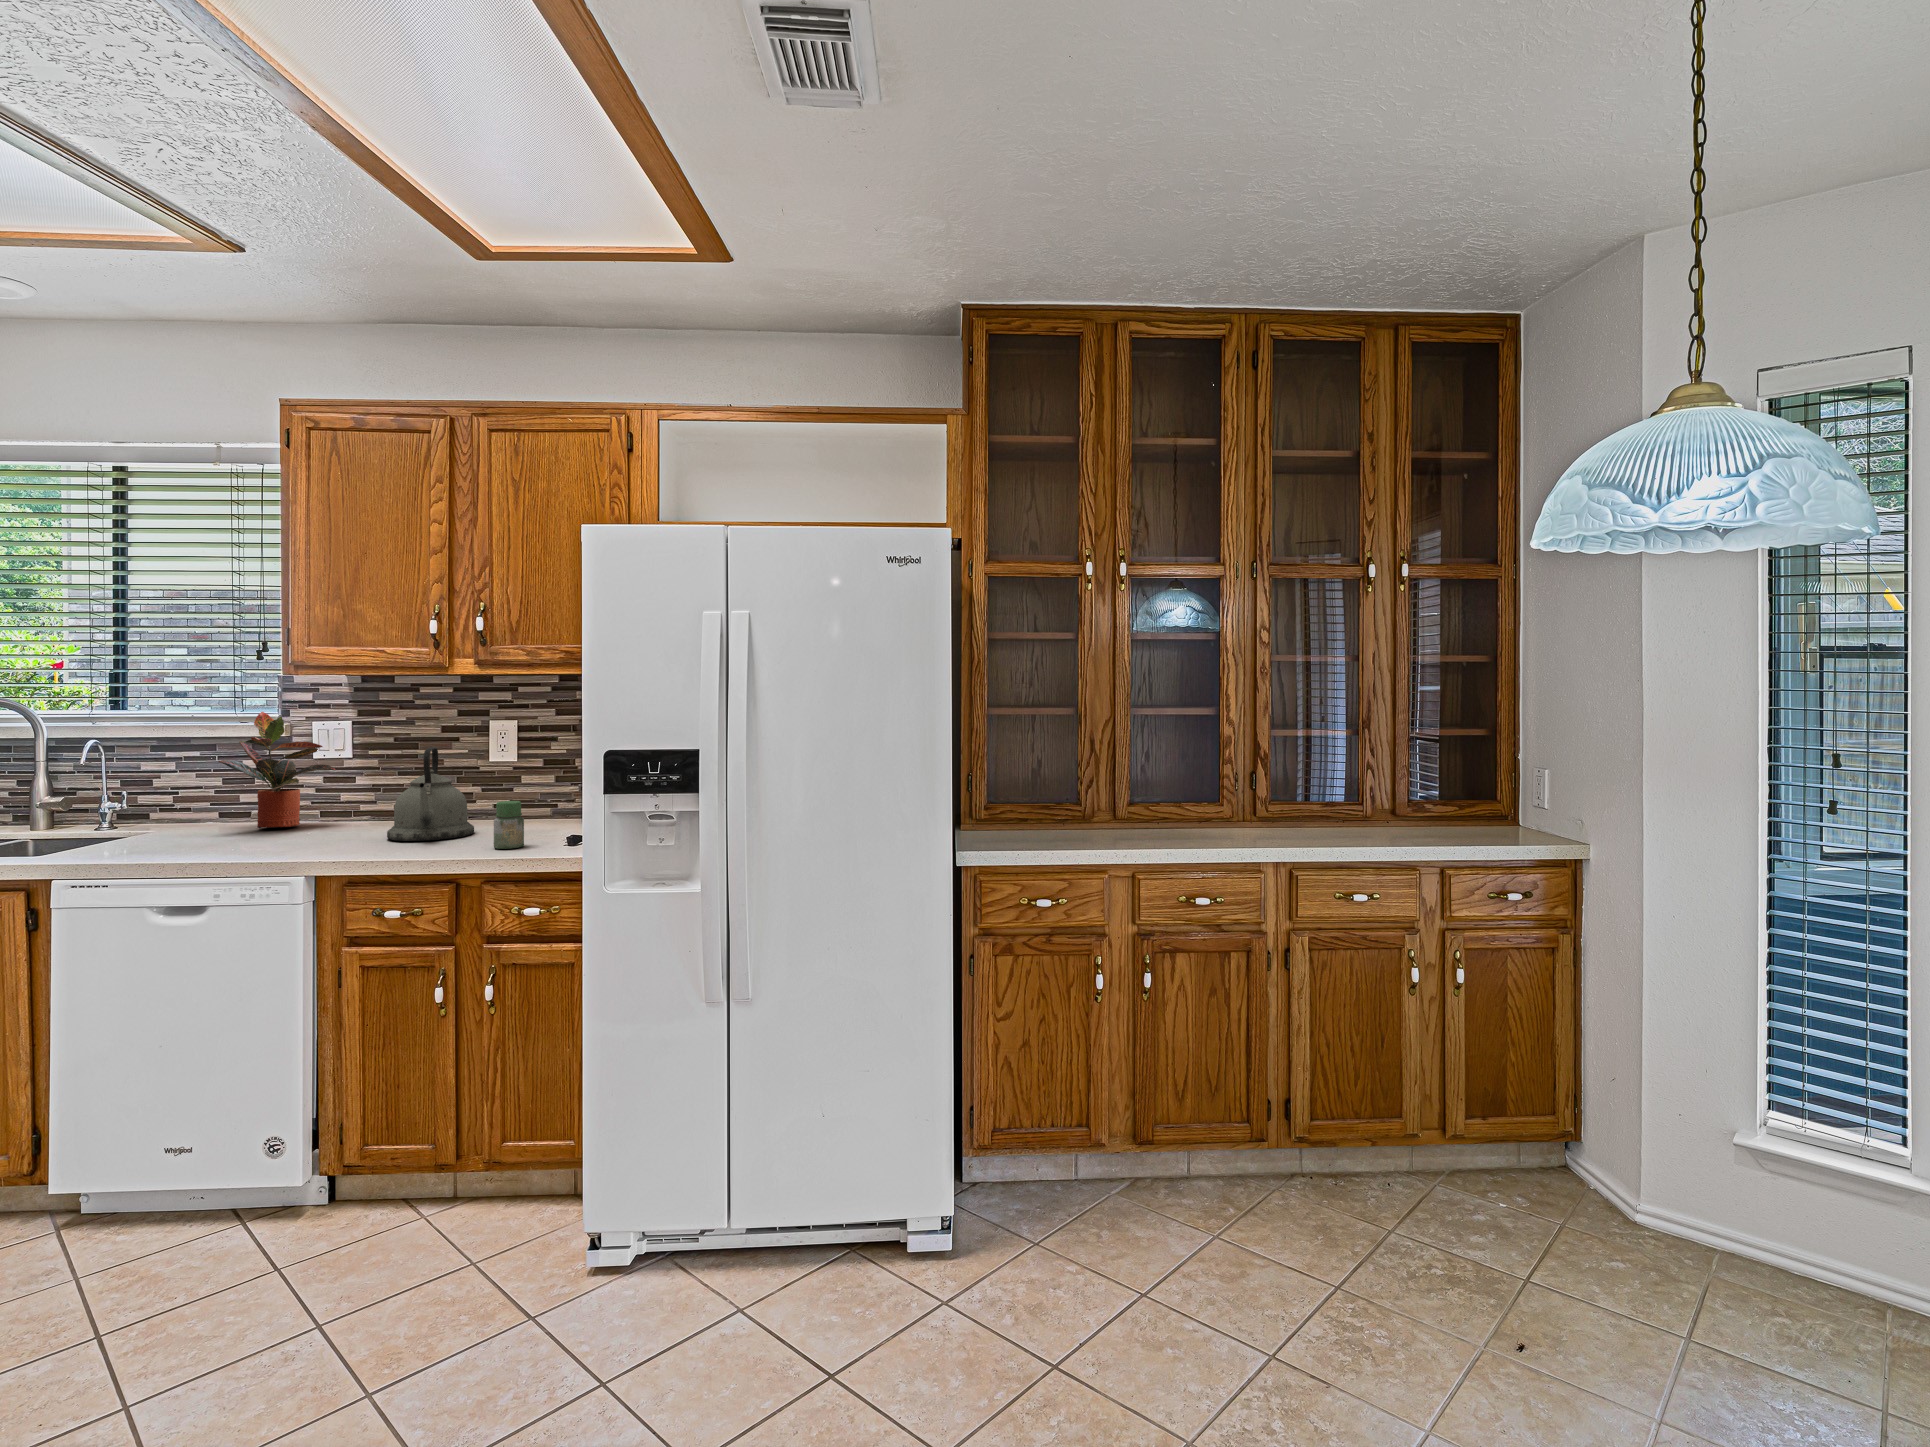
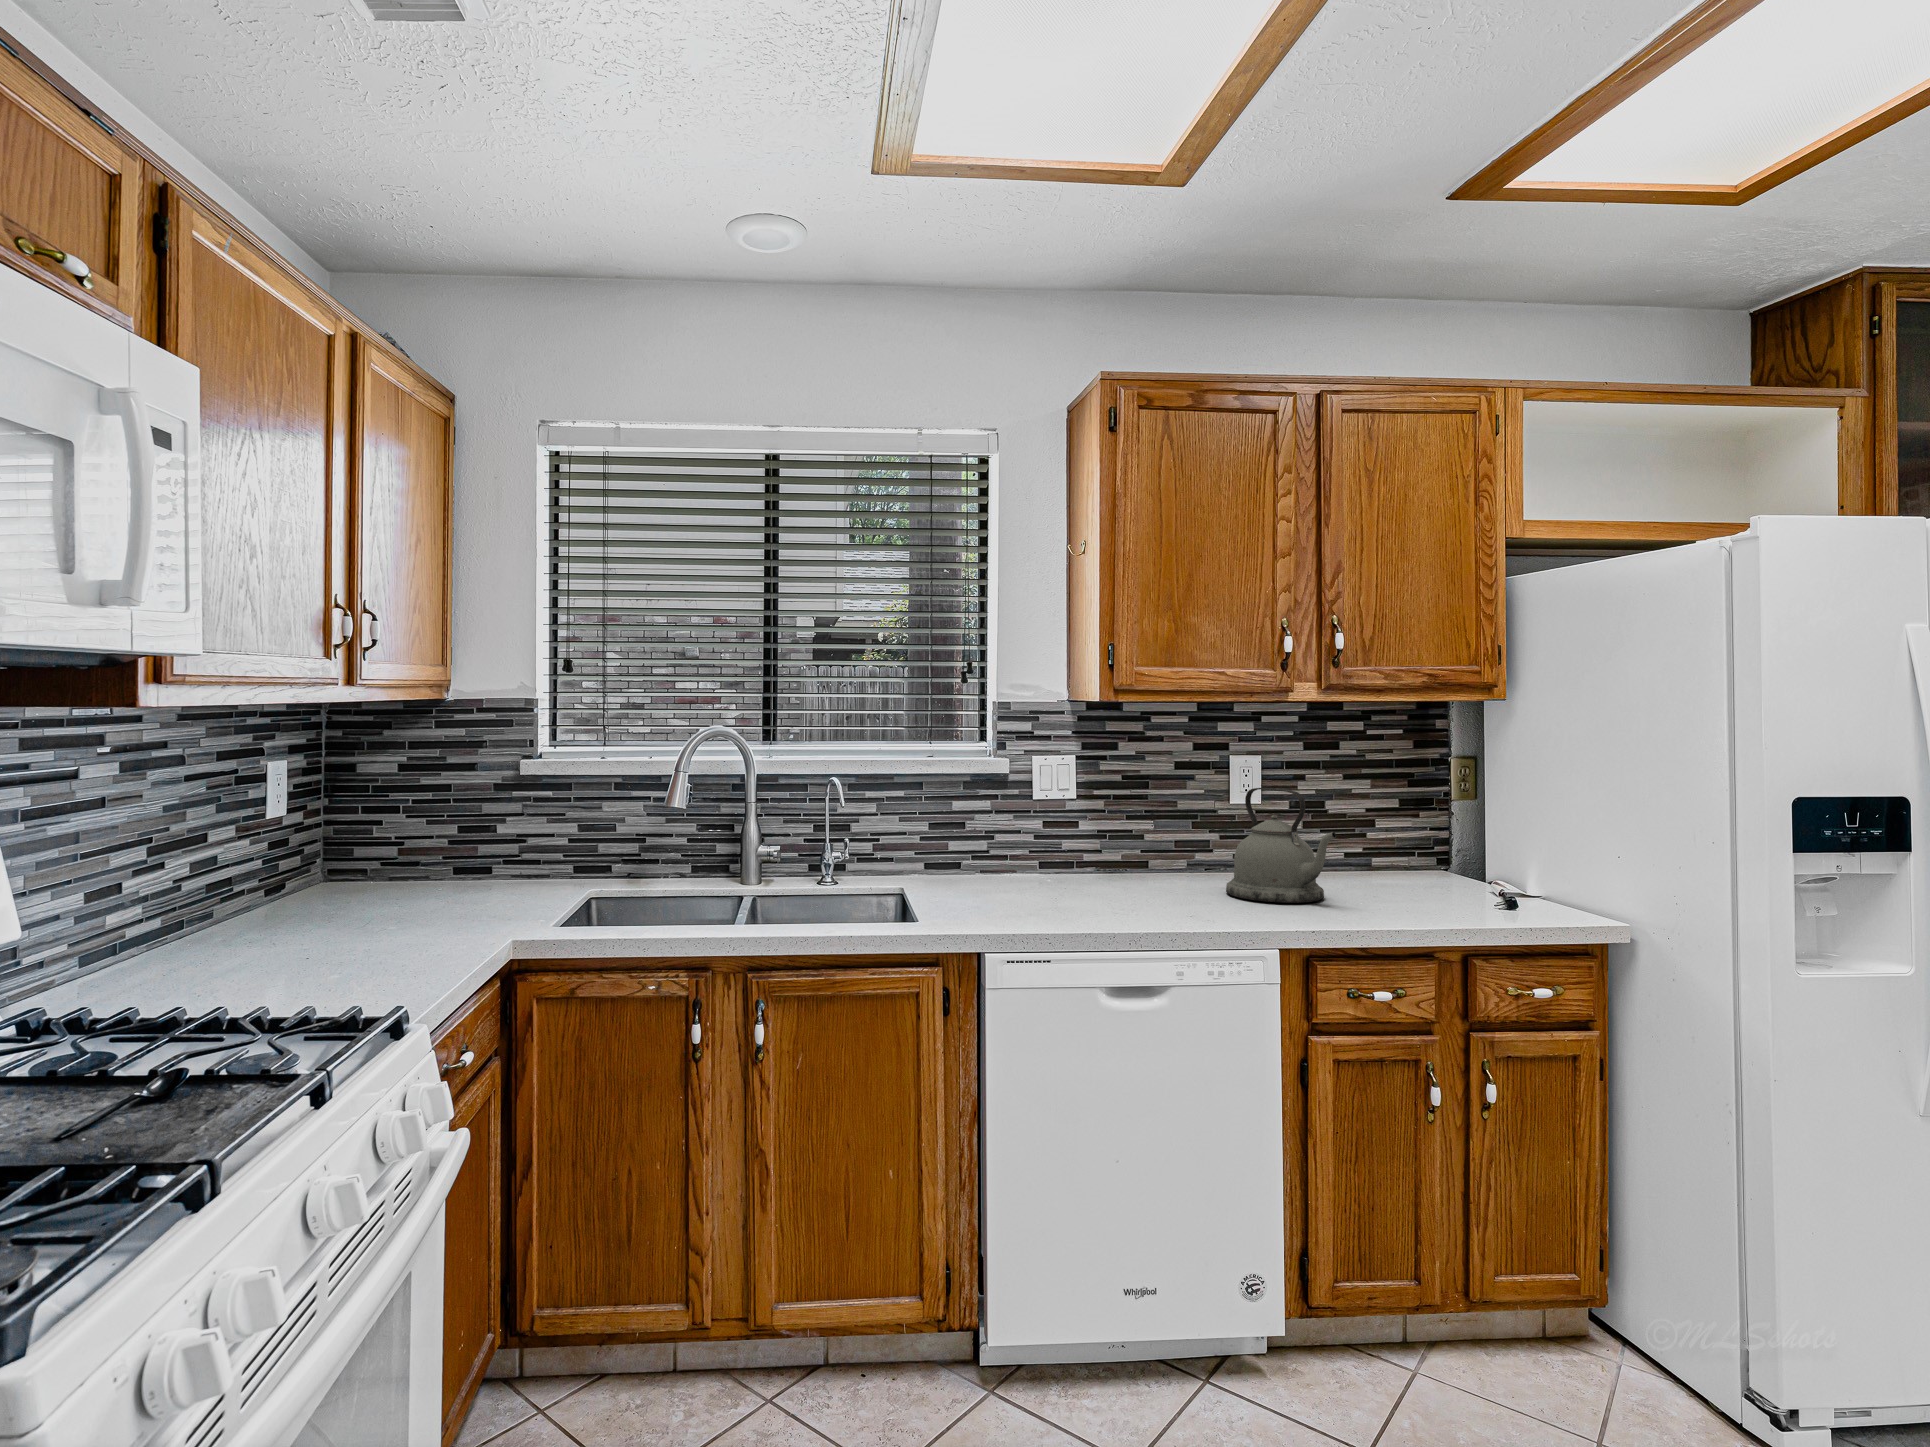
potted plant: present [219,712,335,828] -> none [973,742,1089,885]
jar: present [494,801,524,849] -> none [1434,855,1471,914]

